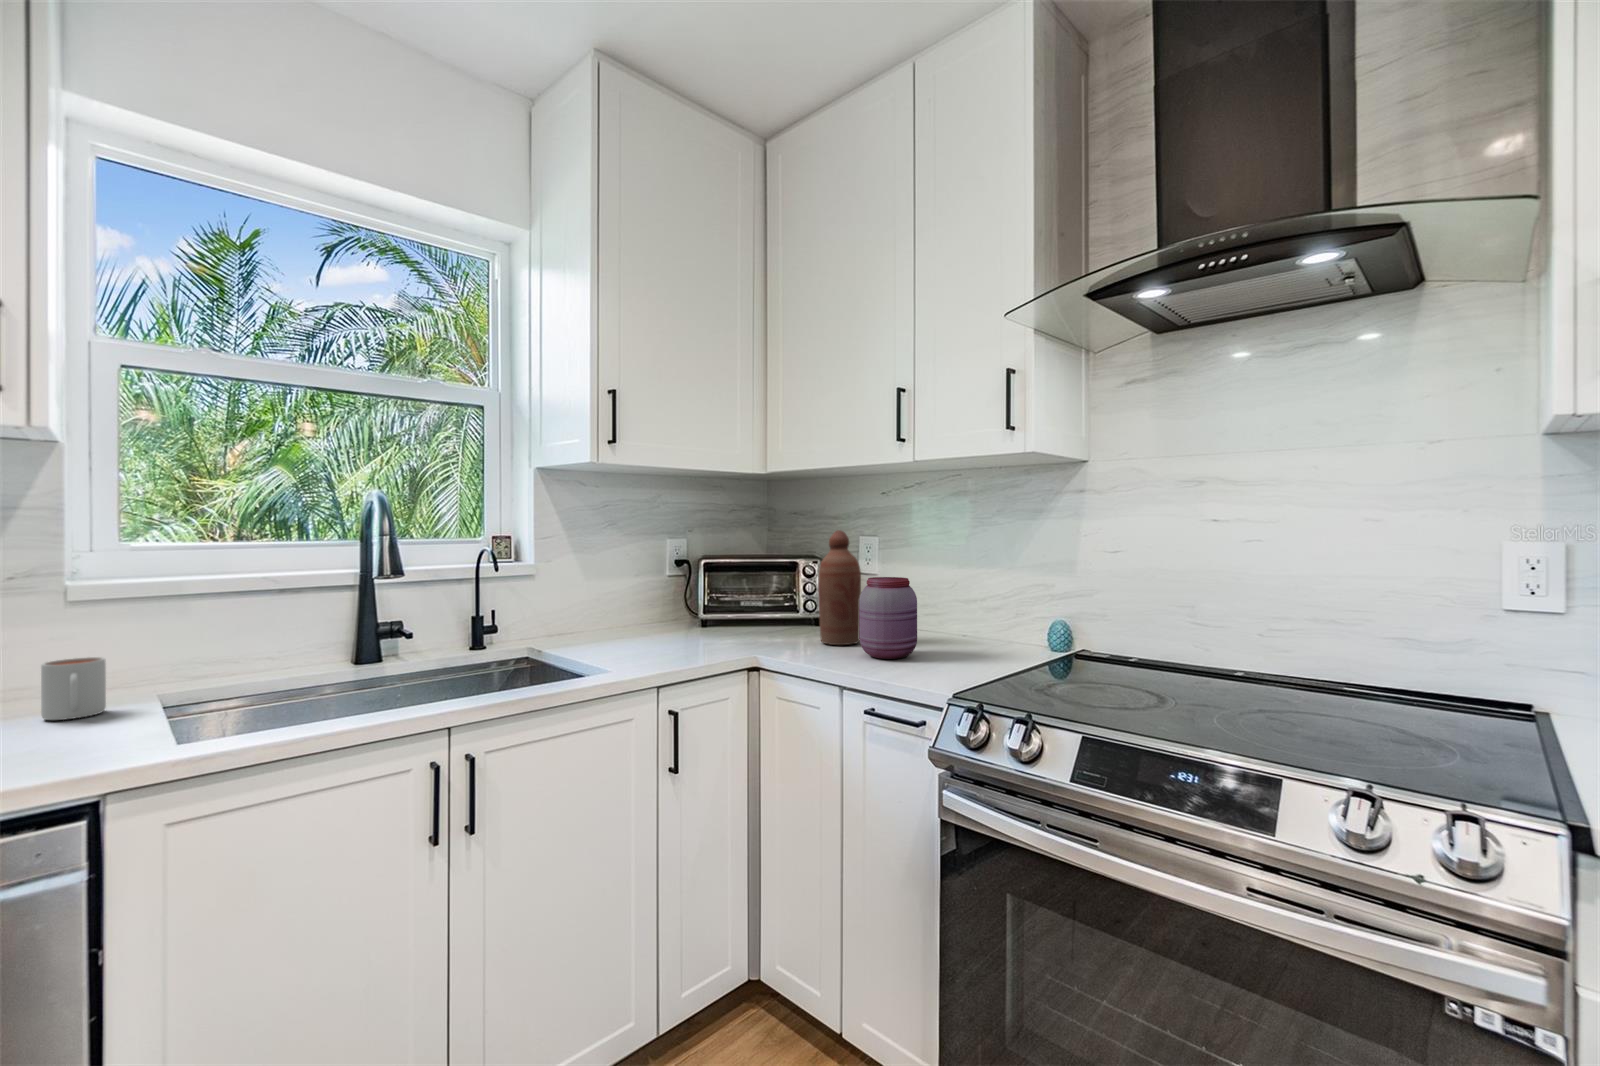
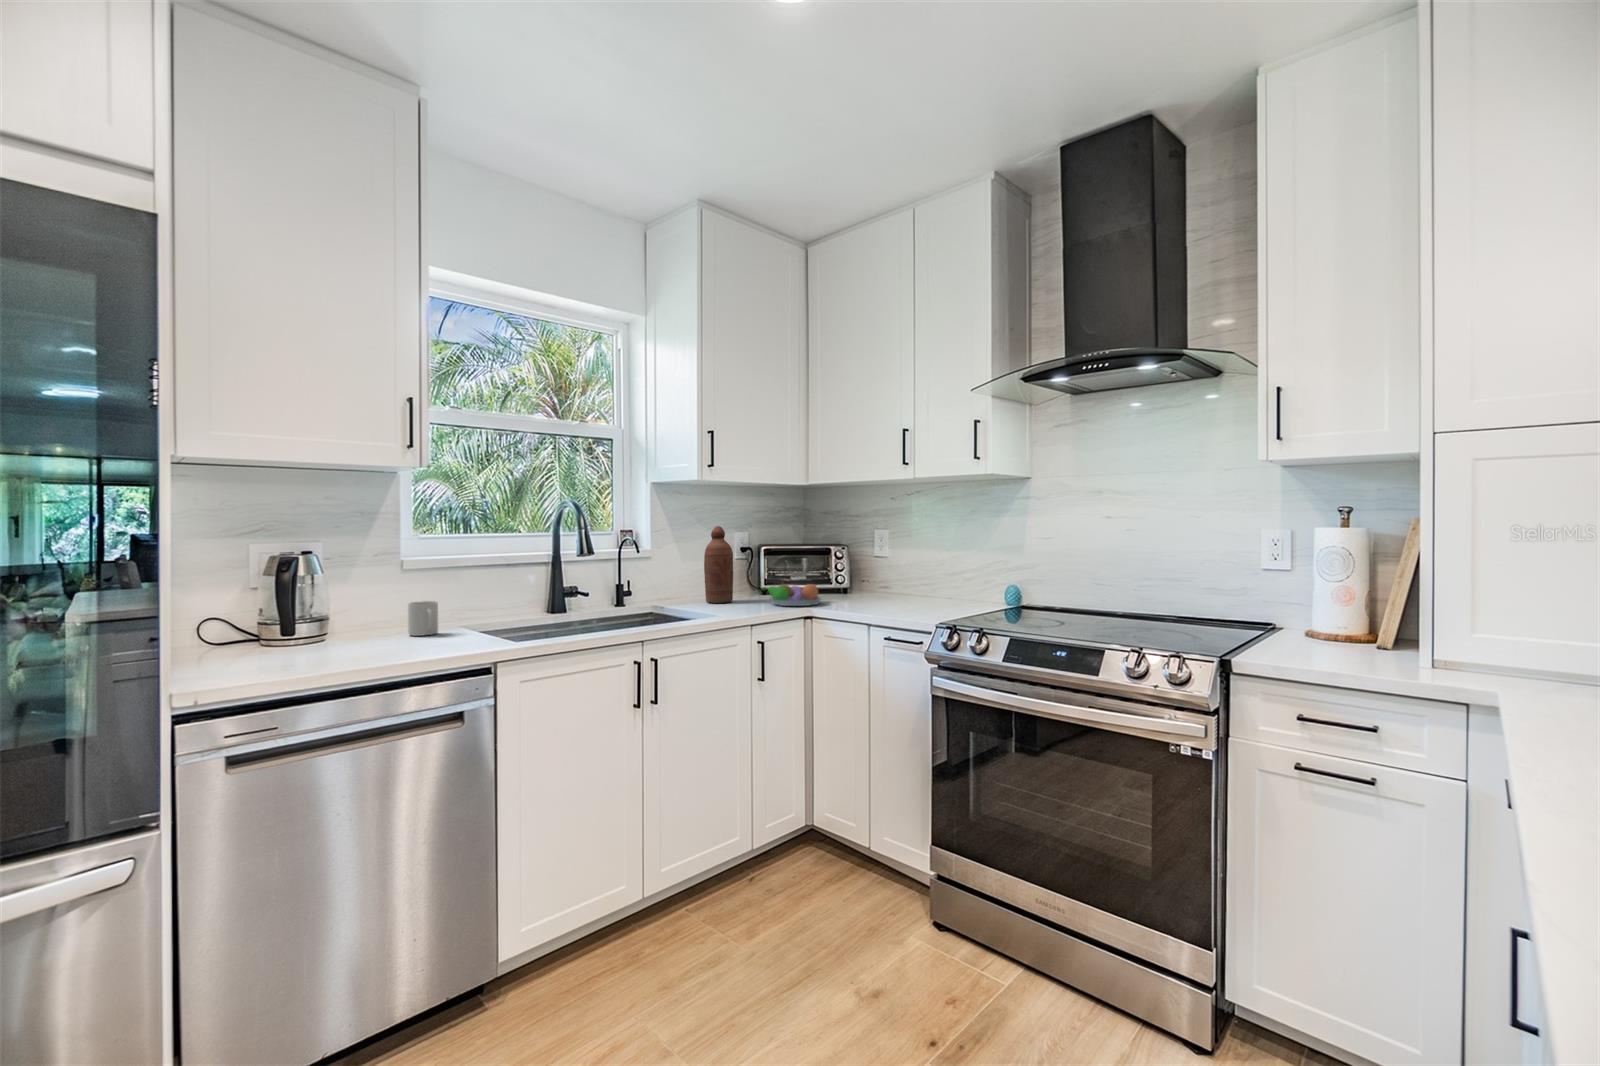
bottle: present [818,530,861,645] -> present [704,526,733,603]
jar: present [859,577,917,659] -> none [879,556,917,609]
fruit bowl: none [690,610,781,650] -> present [762,584,823,606]

